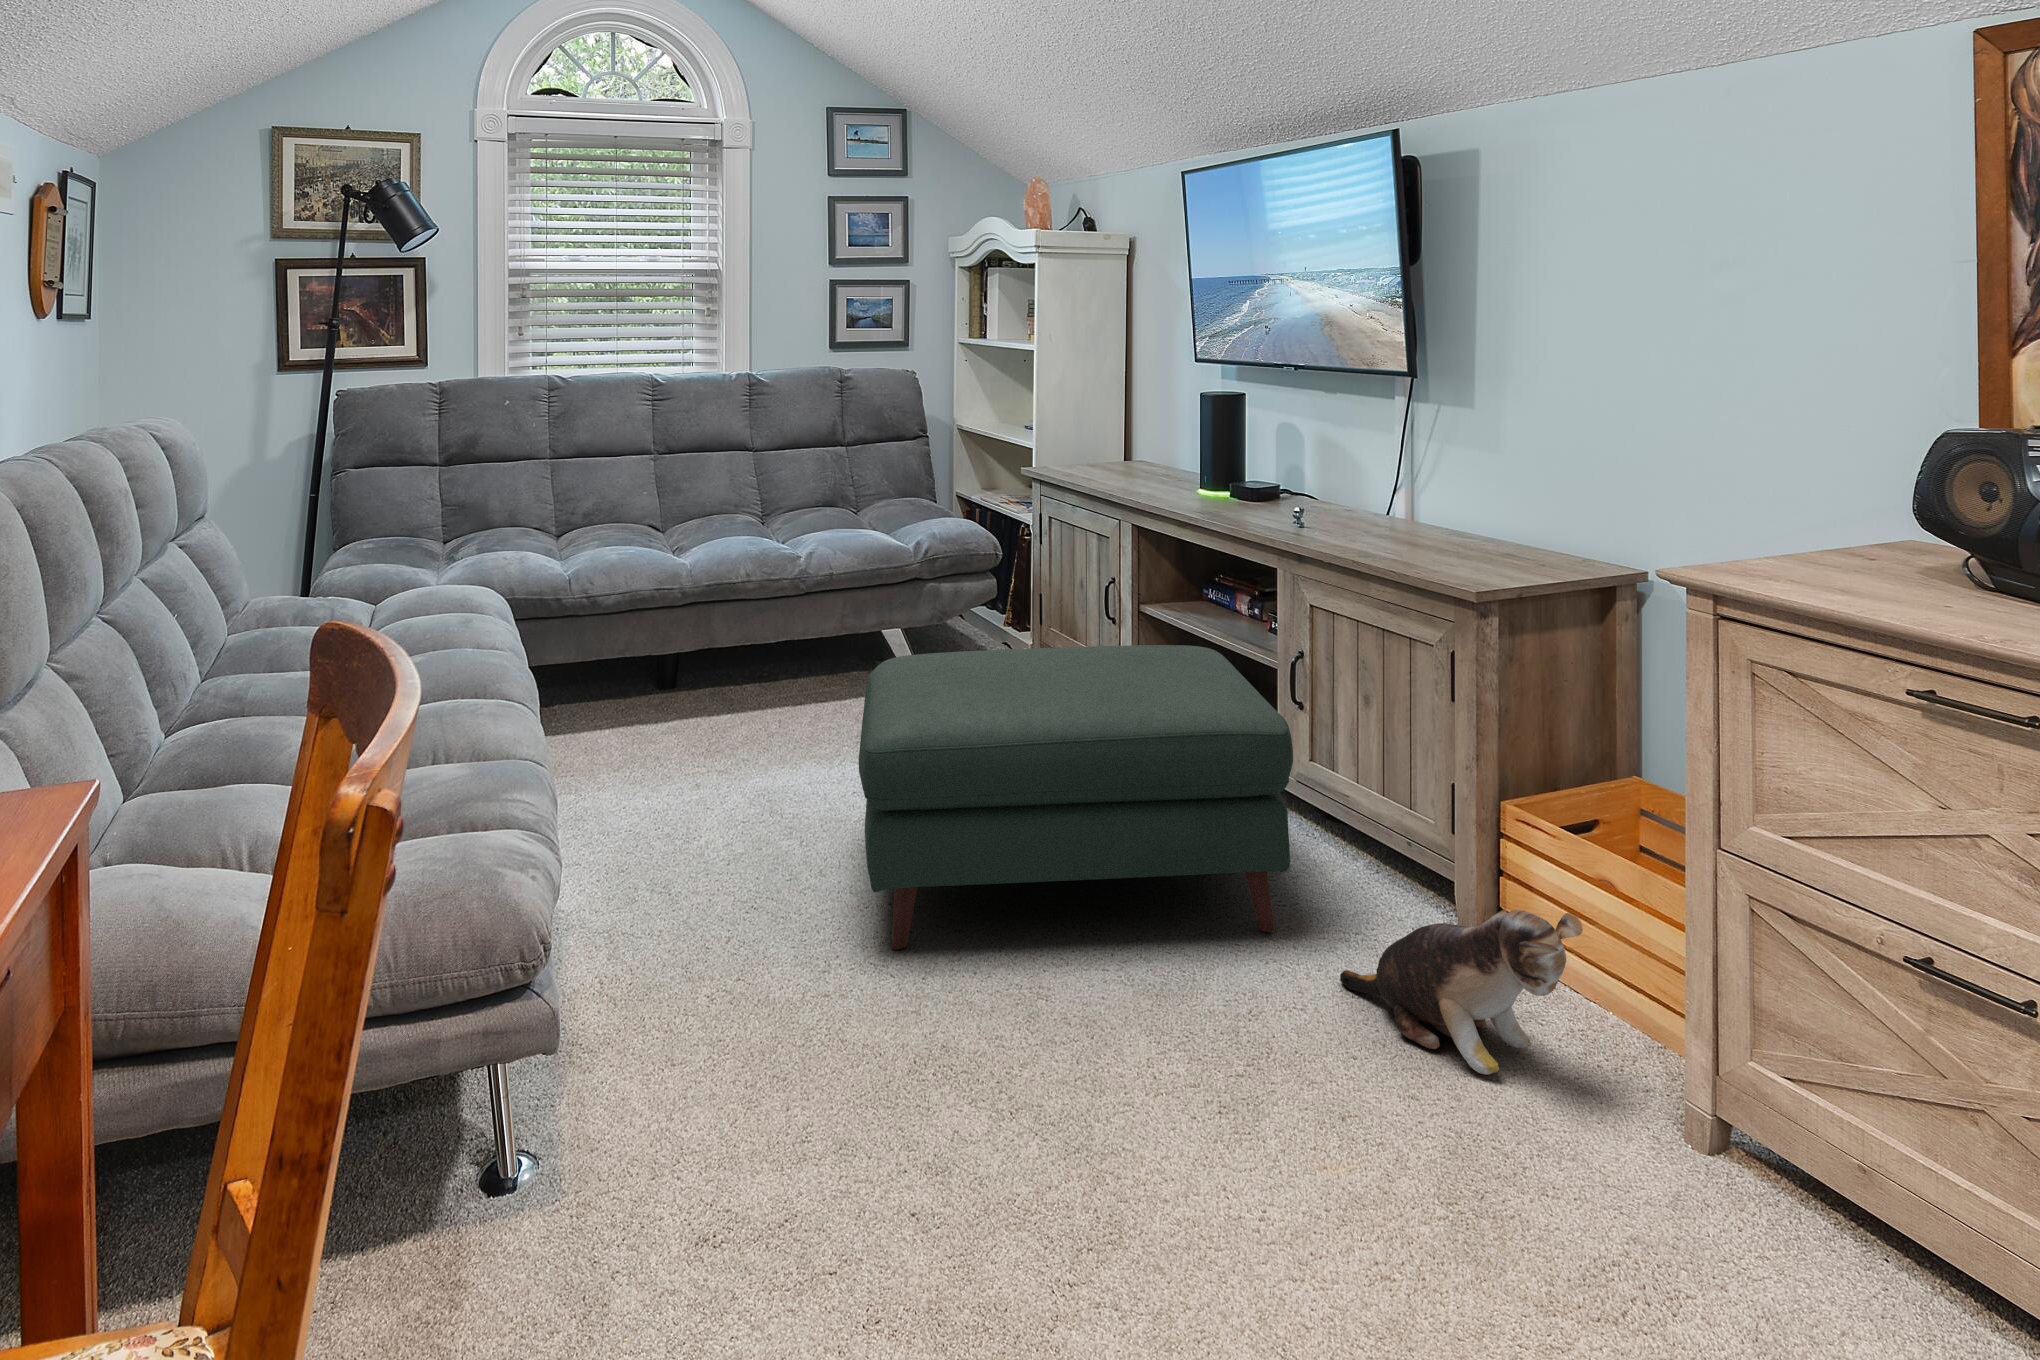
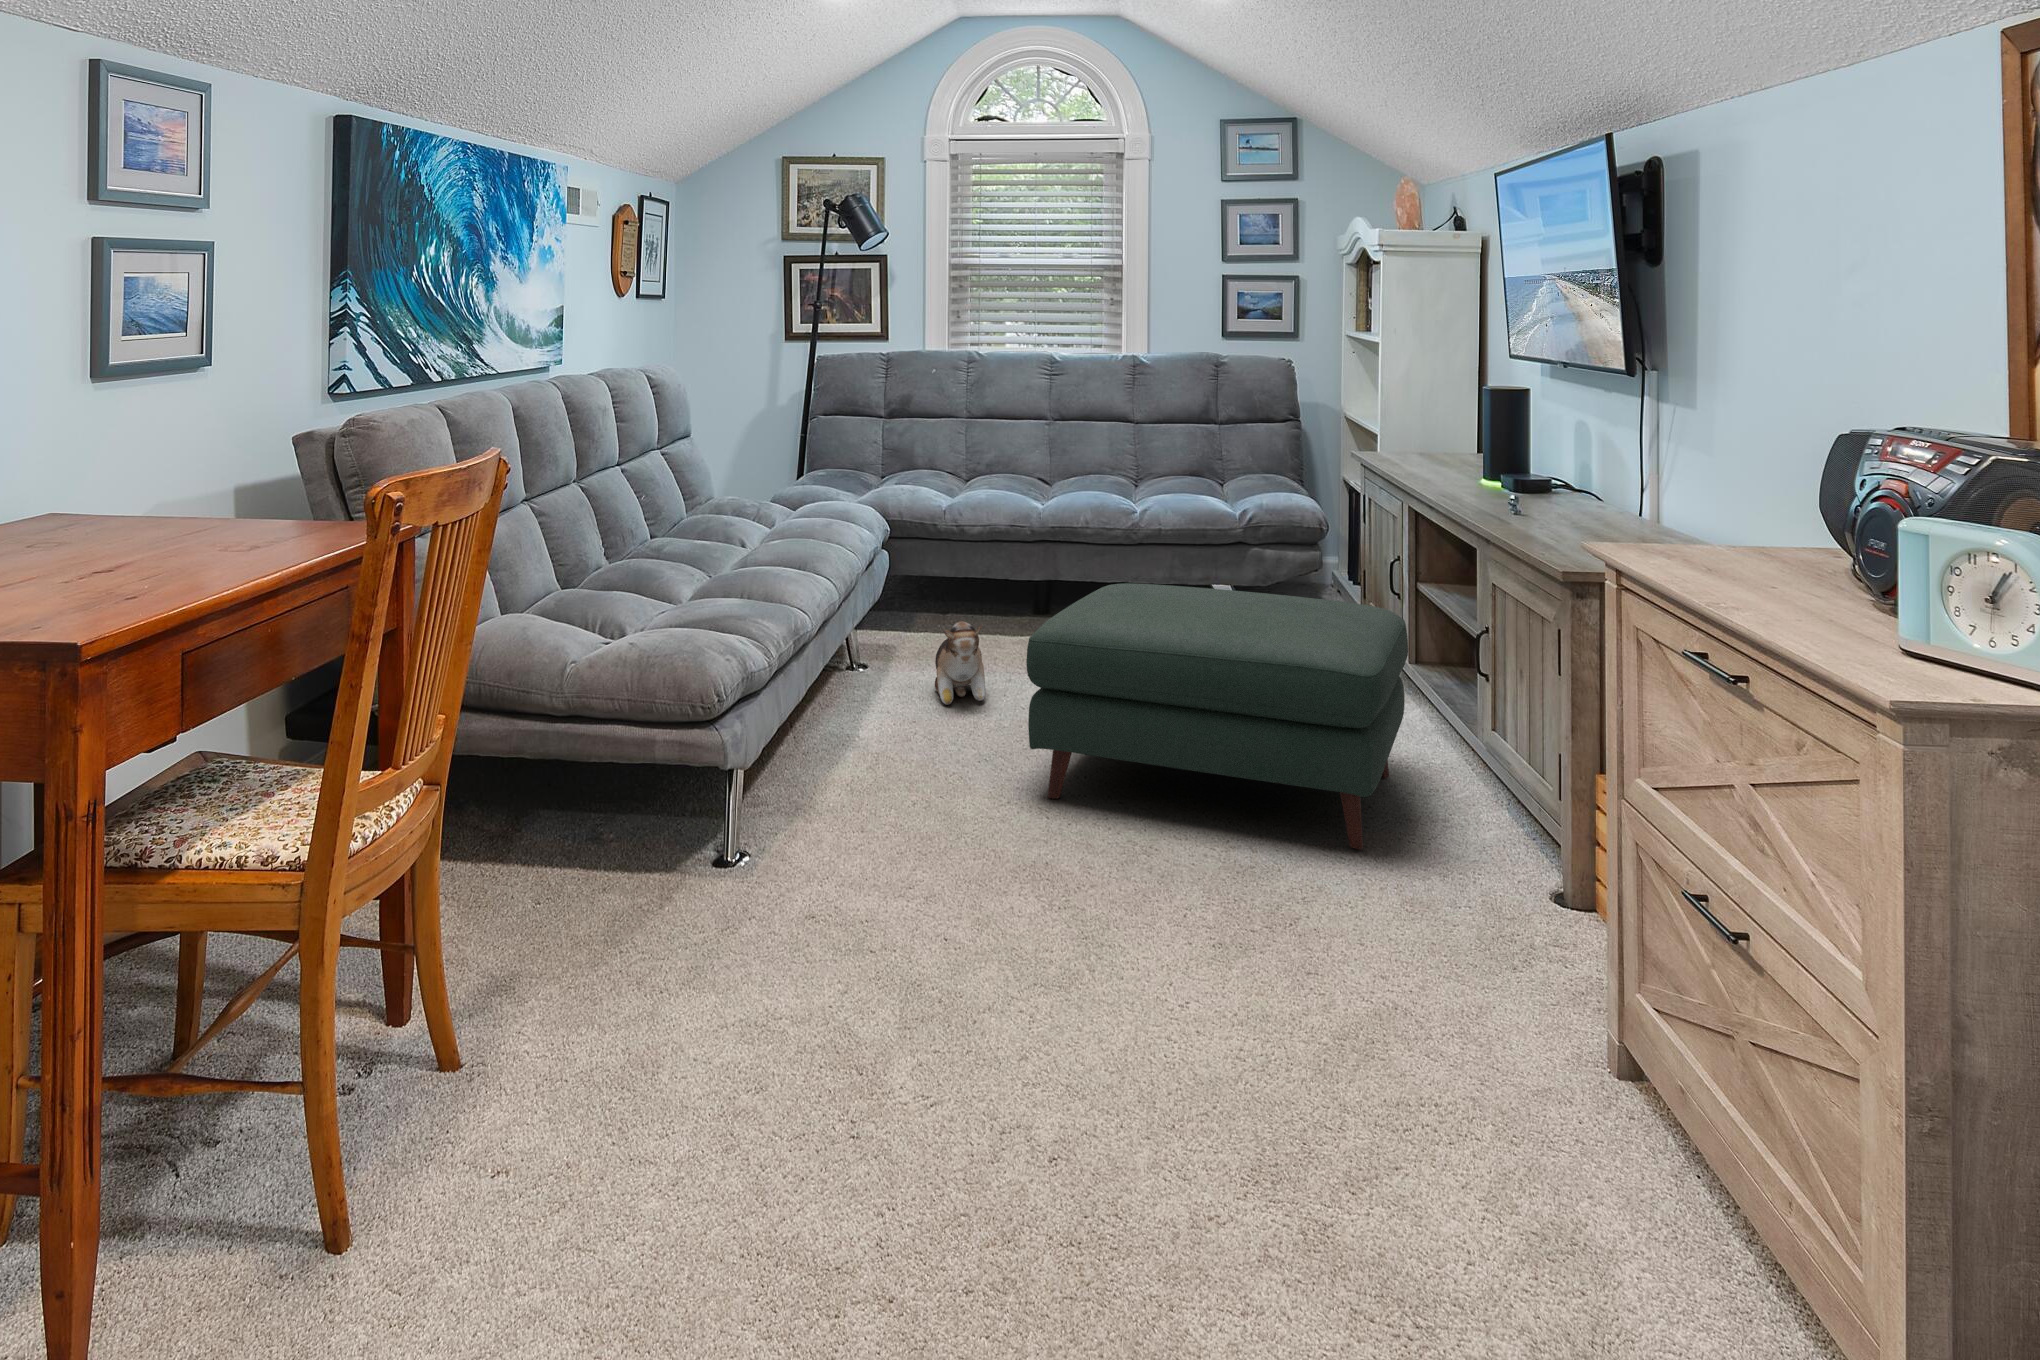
plush toy: present [1340,910,1583,1075] -> present [935,621,985,705]

